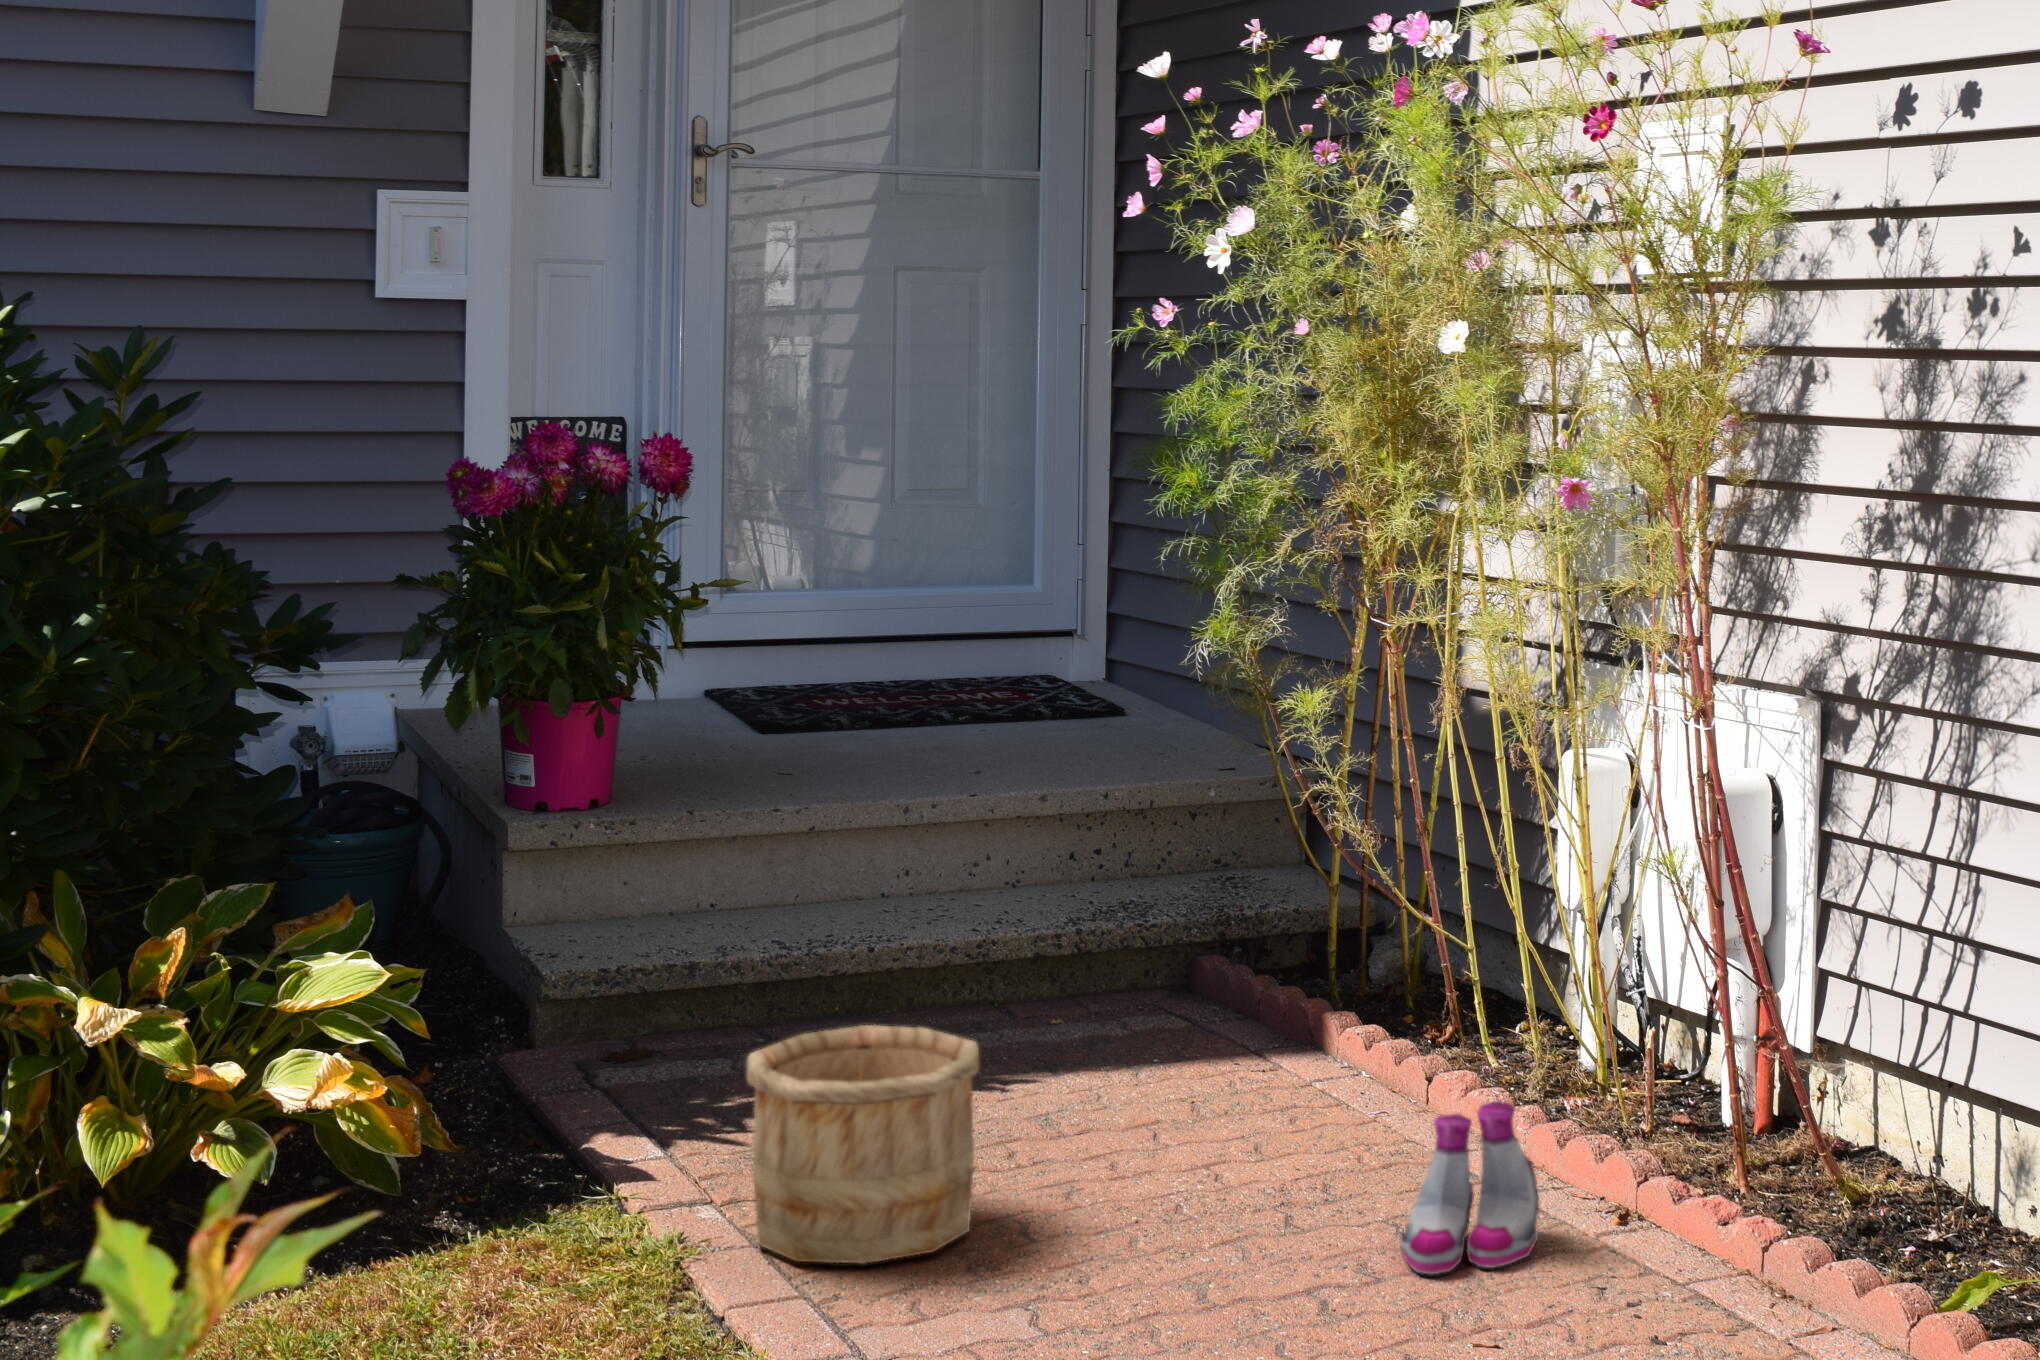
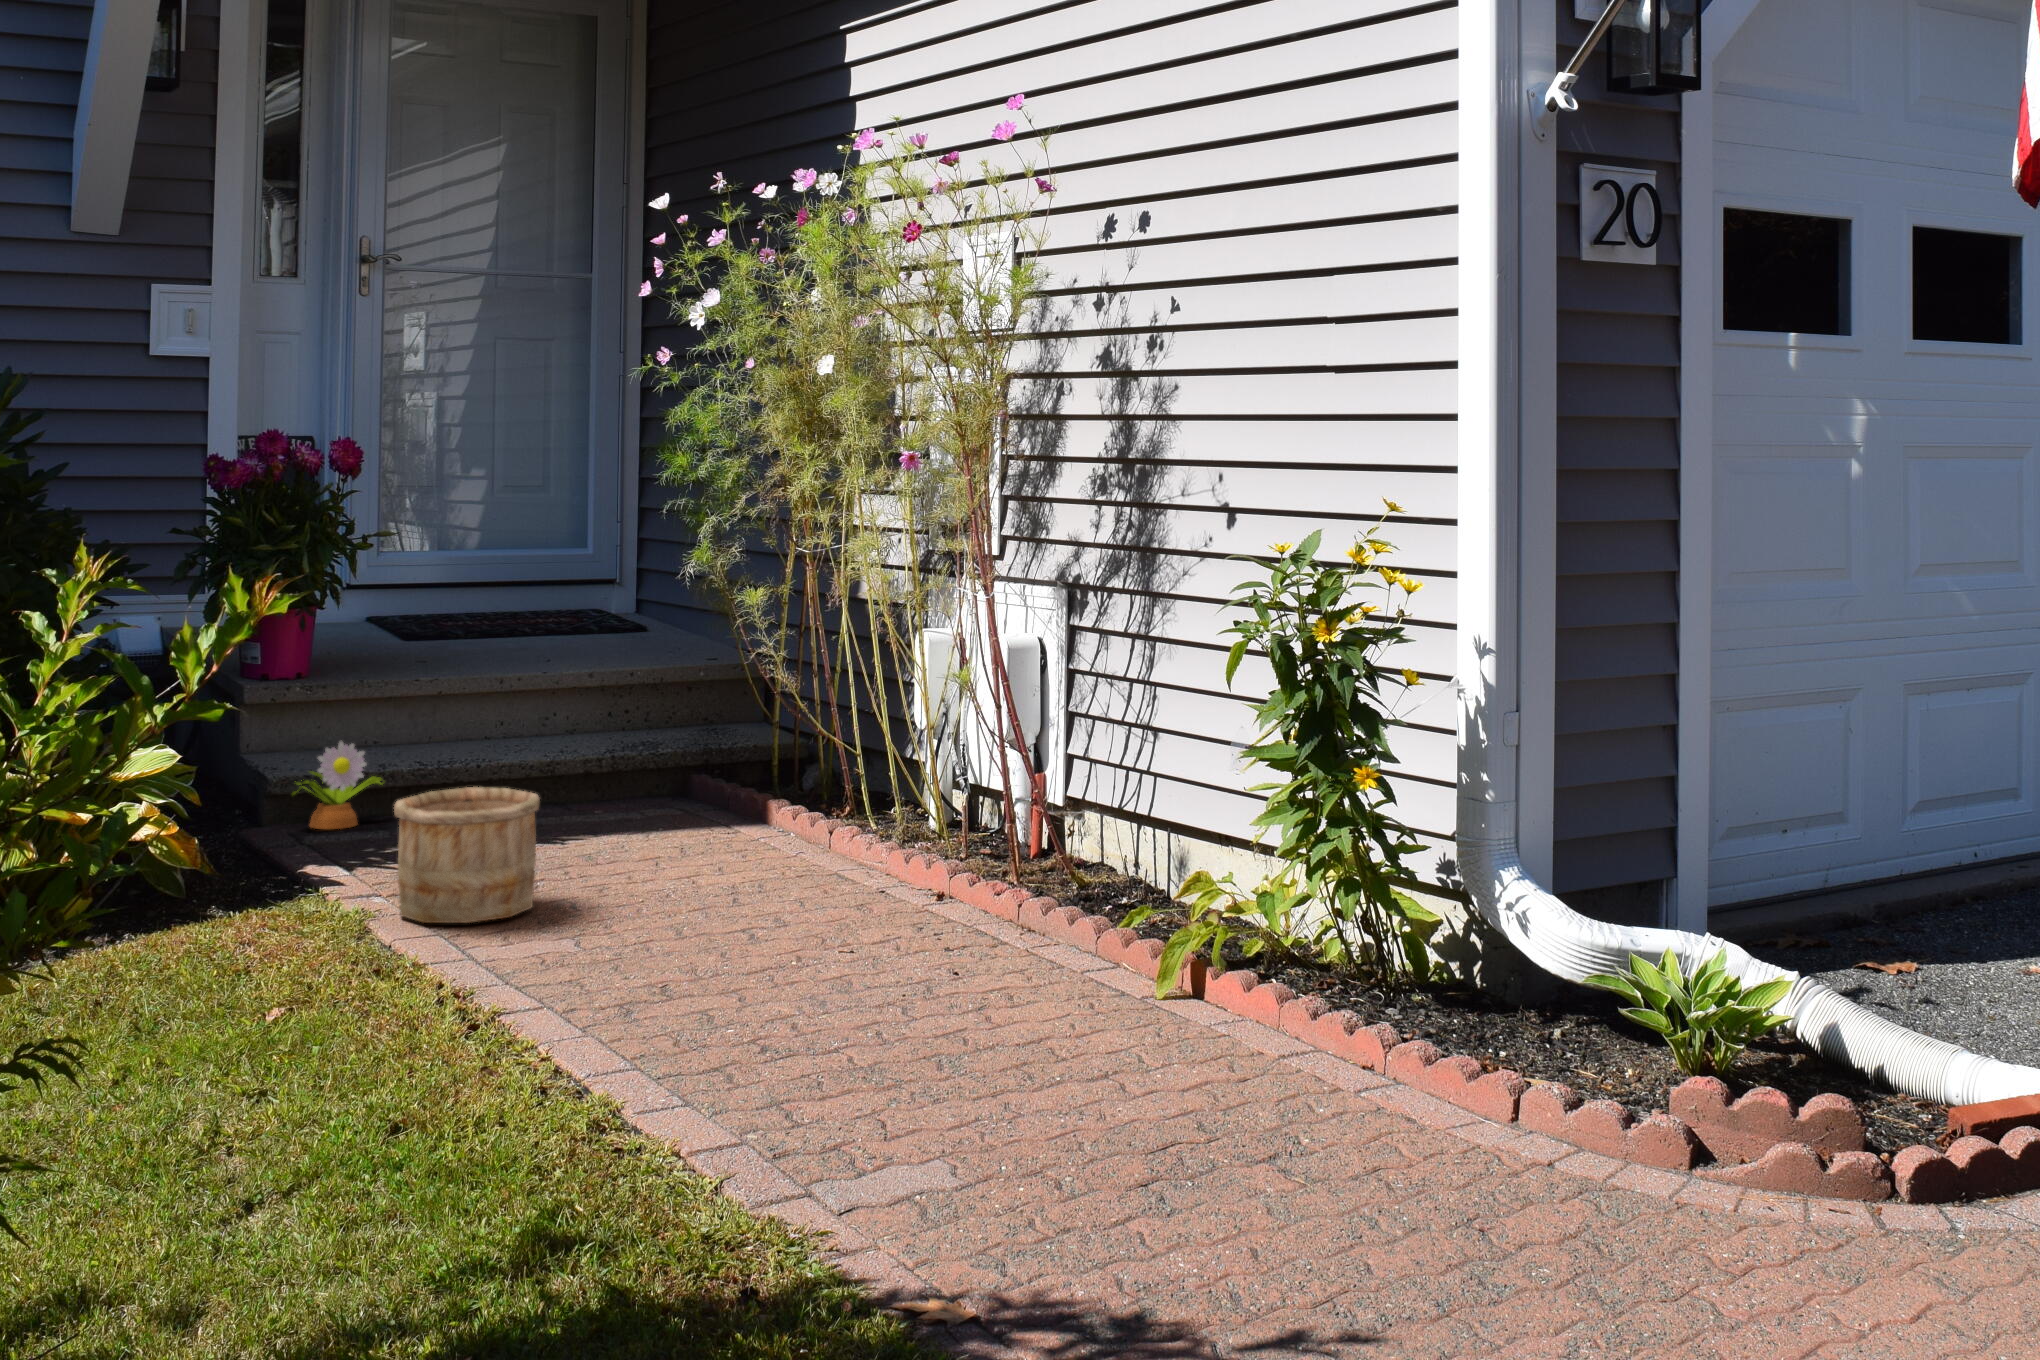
decorative plant: none [590,915,734,1052] -> present [293,741,384,829]
boots: present [1401,1101,1539,1274] -> none [798,823,884,925]

